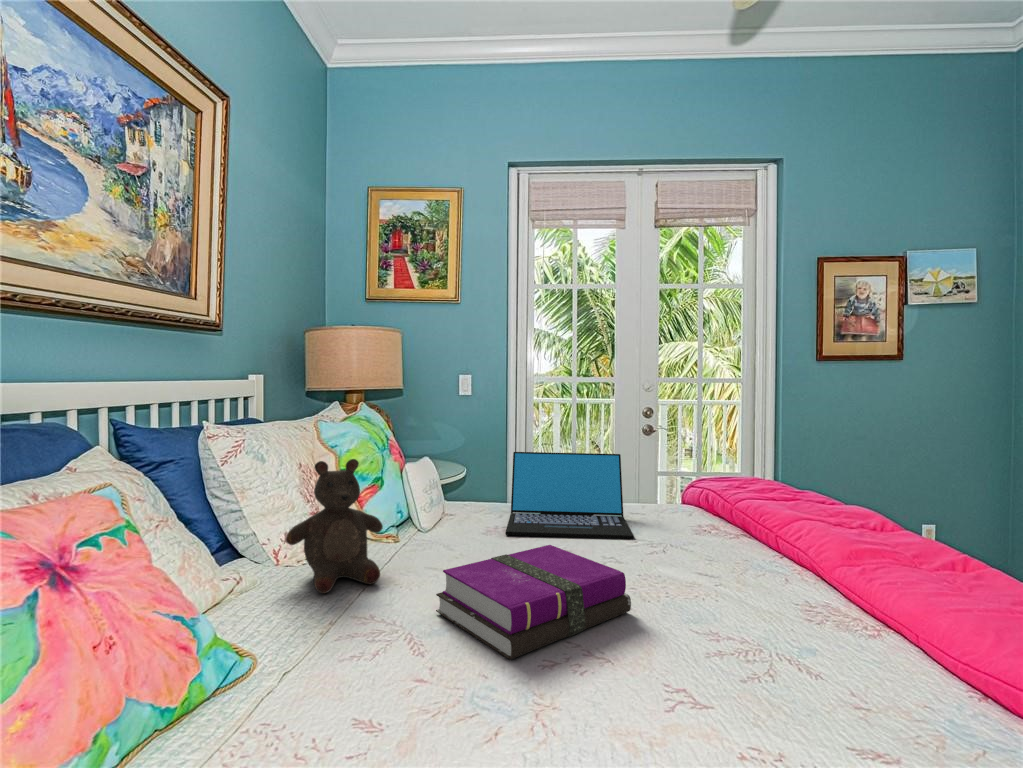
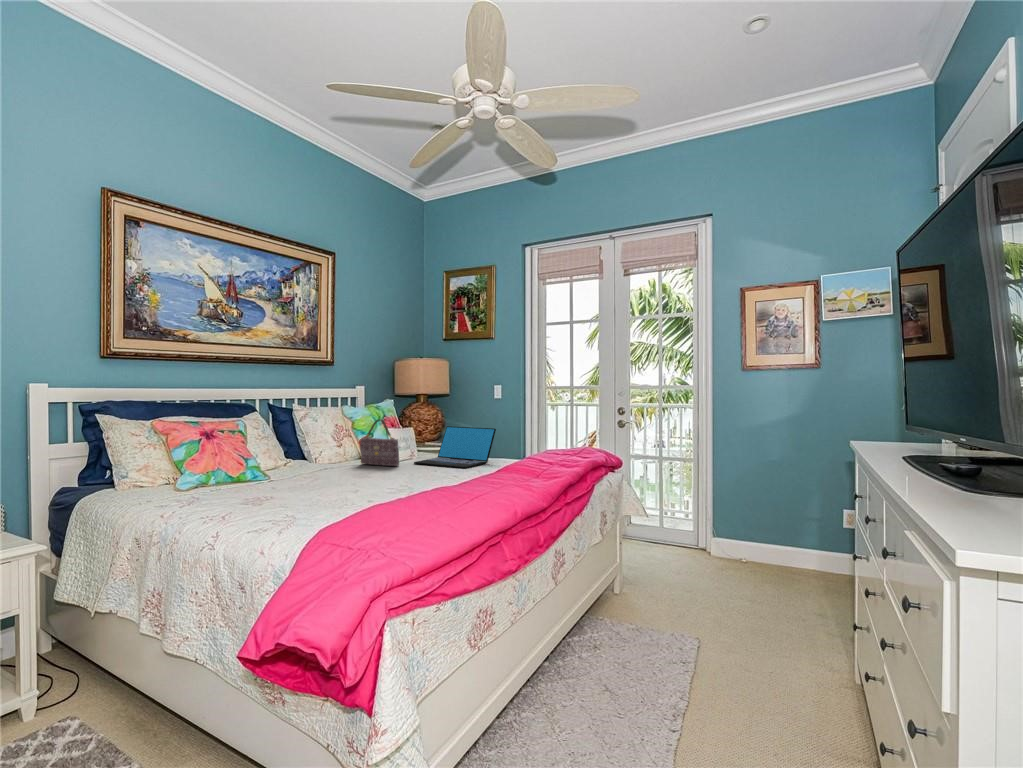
handbag: none [401,450,497,549] -> present [360,420,399,466]
stuffed bear: present [286,459,383,593] -> none [302,420,343,470]
notebook: present [436,545,631,659] -> none [321,458,388,484]

